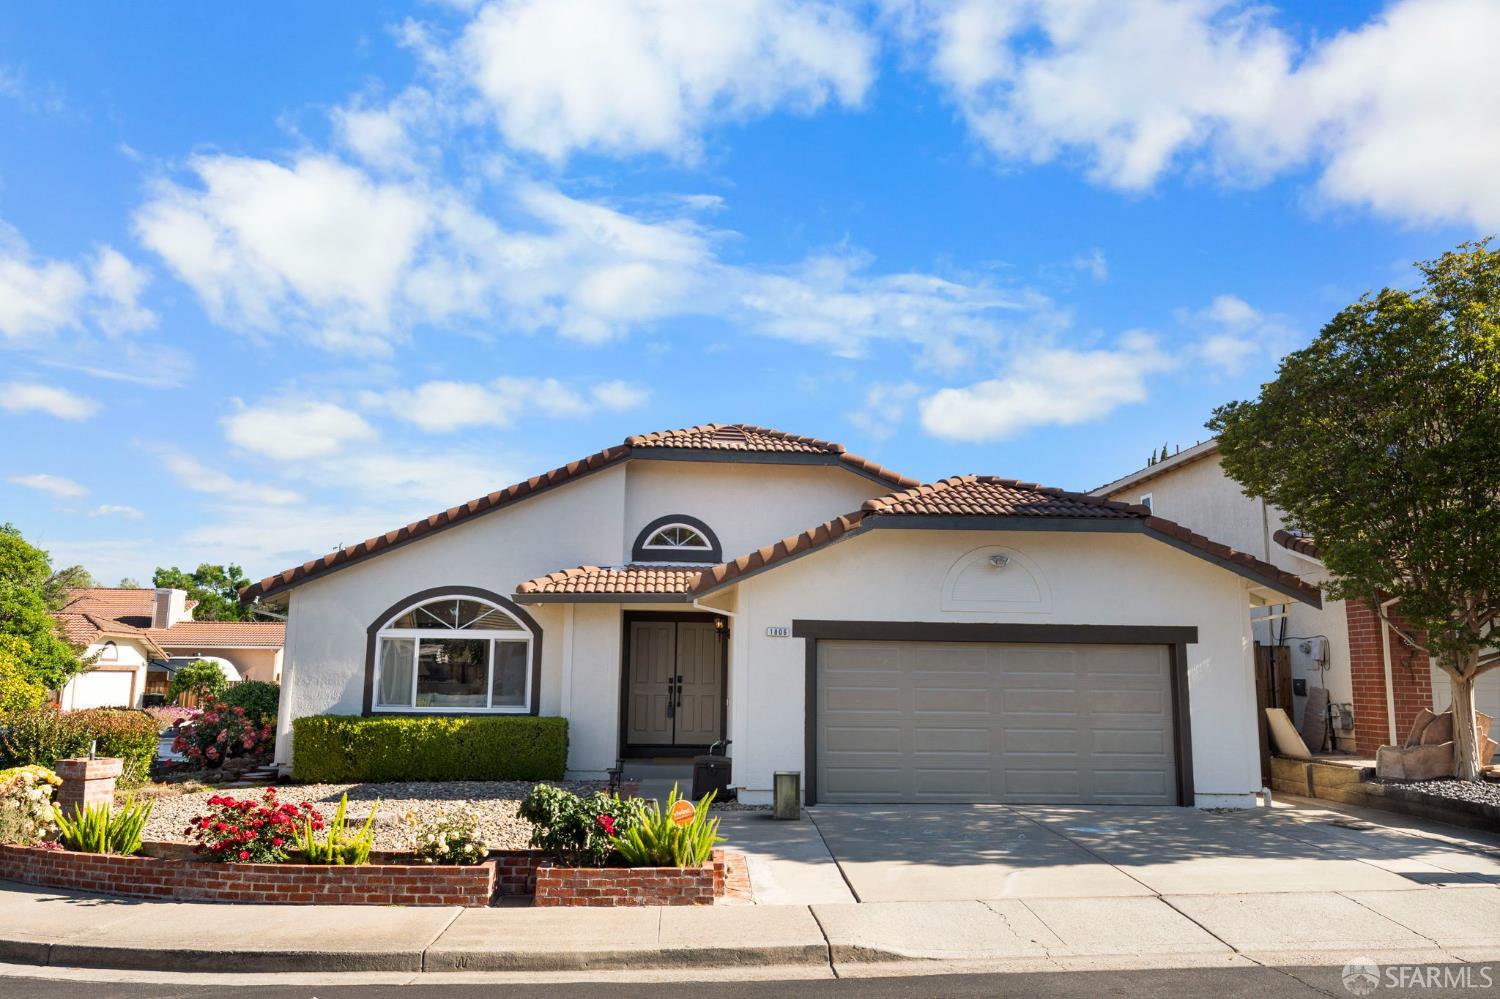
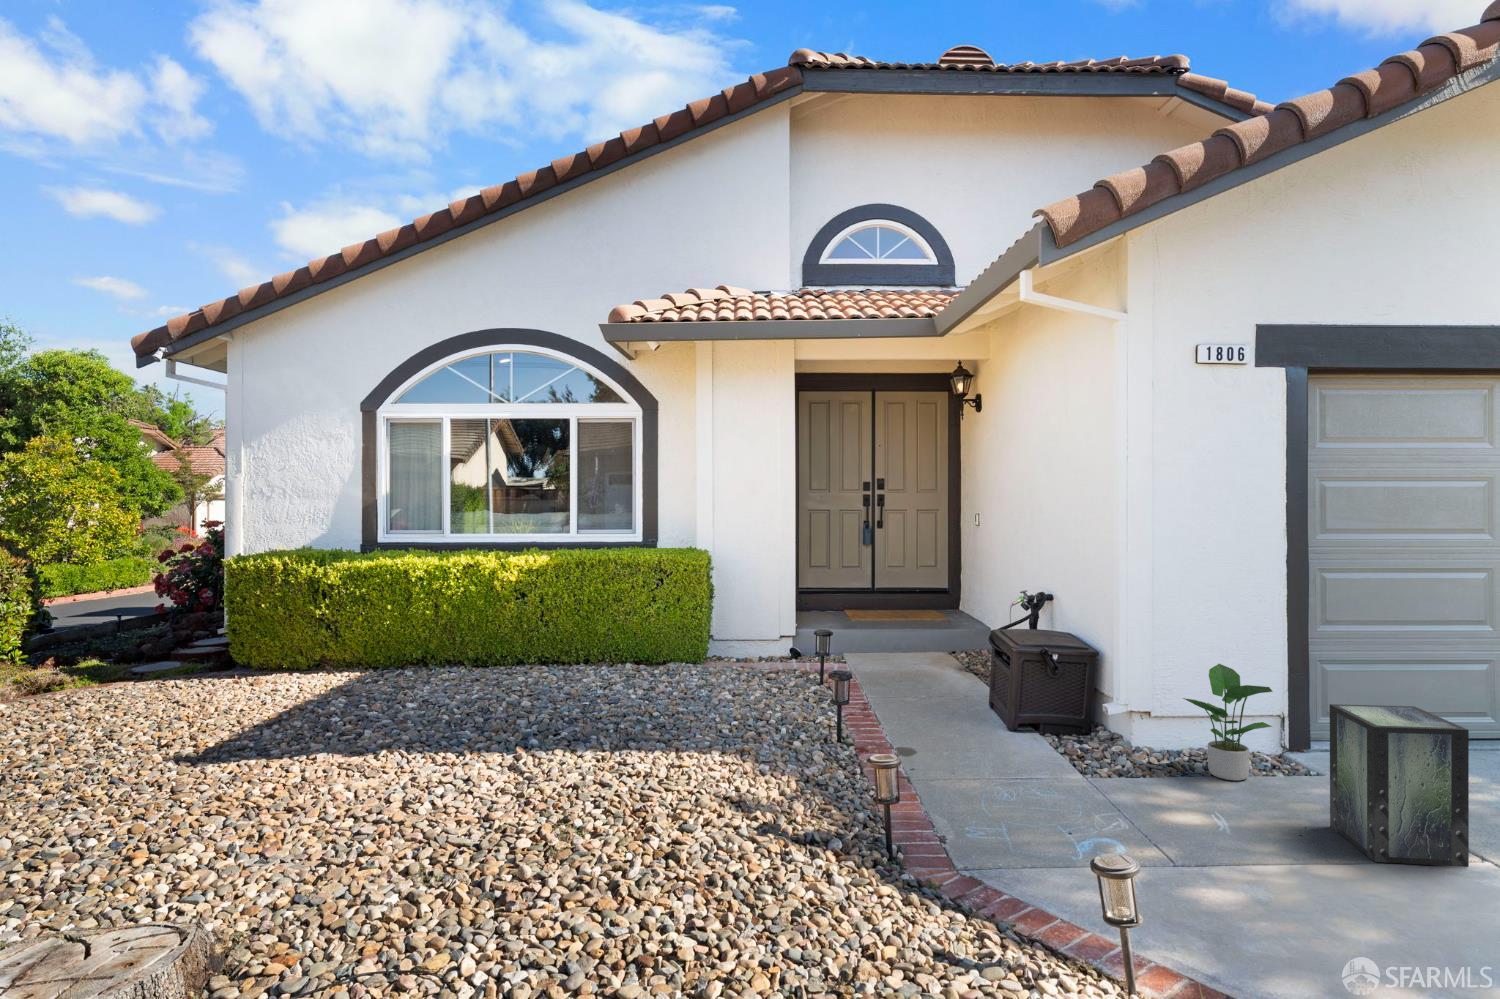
potted plant: none [745,763,776,807] -> present [1183,664,1272,781]

